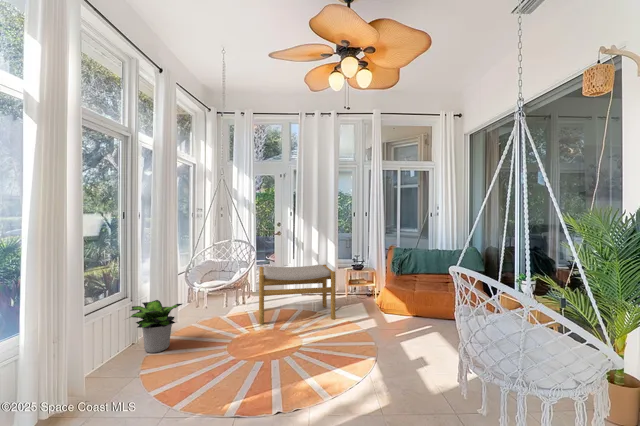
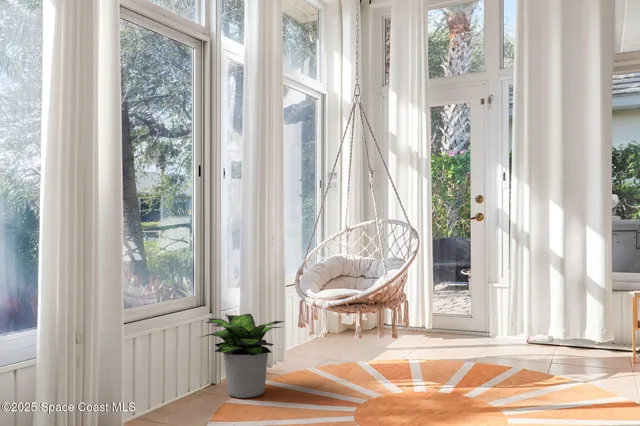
footstool: present [259,265,336,324] -> none [424,275,594,394]

